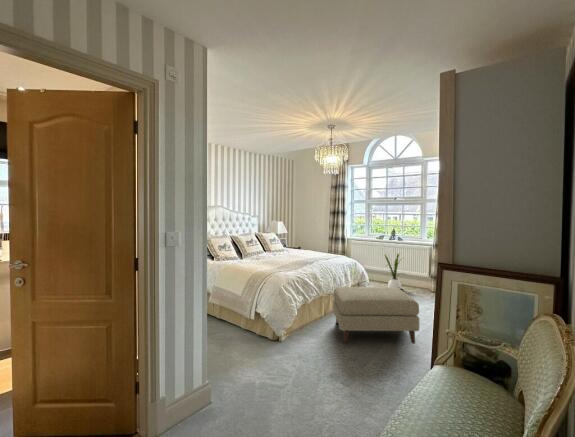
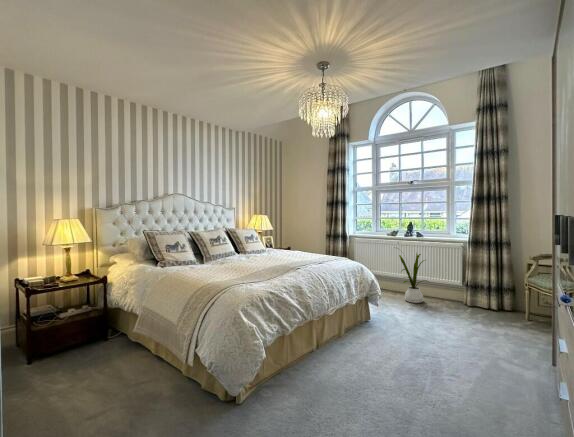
ottoman: present [333,287,420,344] -> none [328,306,473,406]

